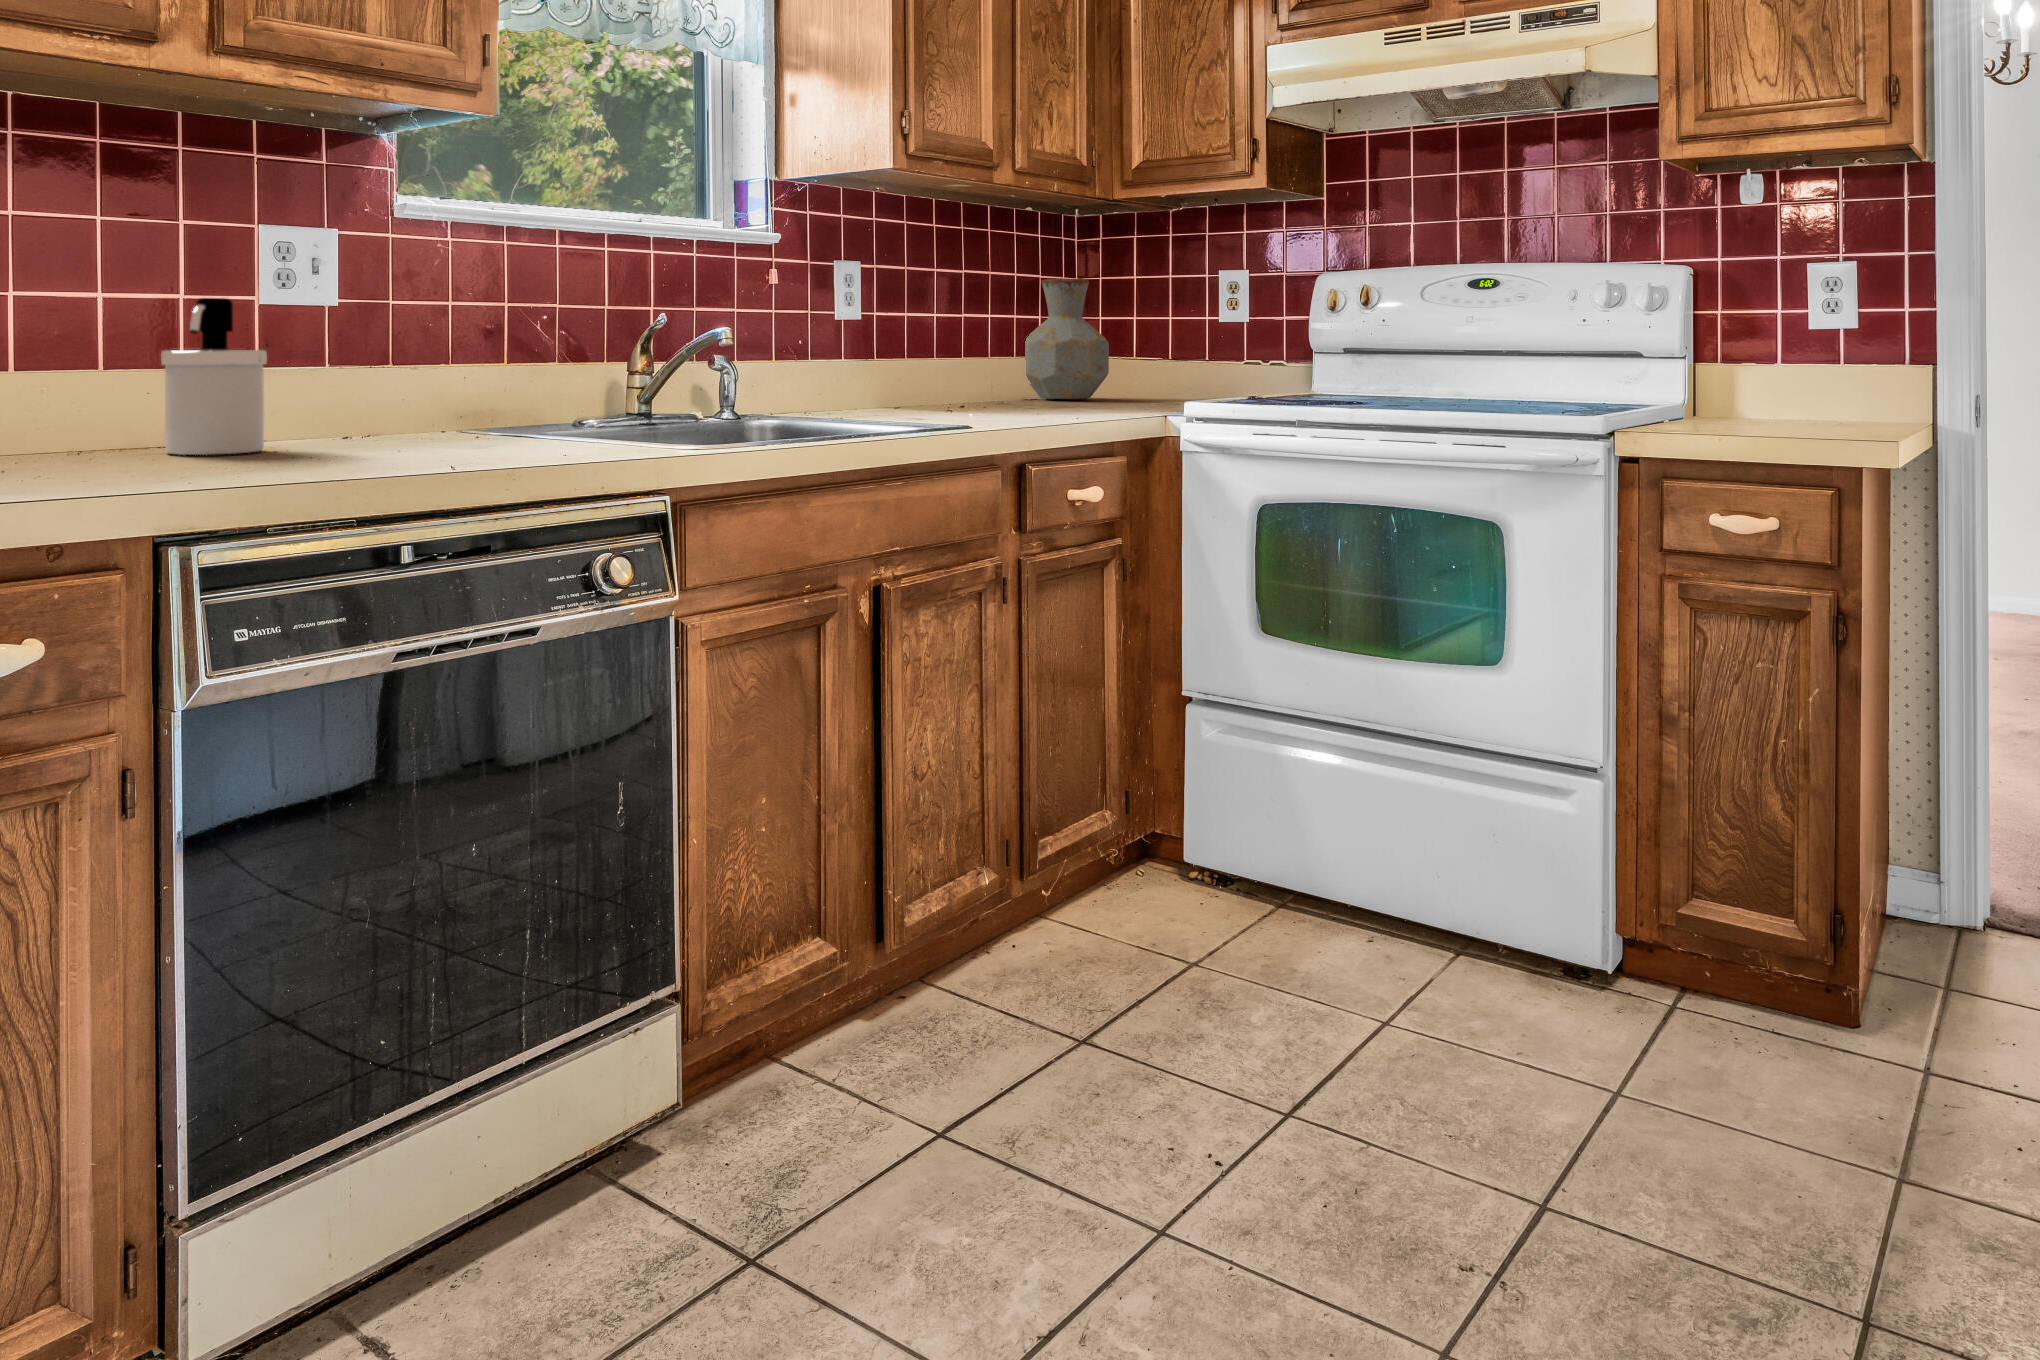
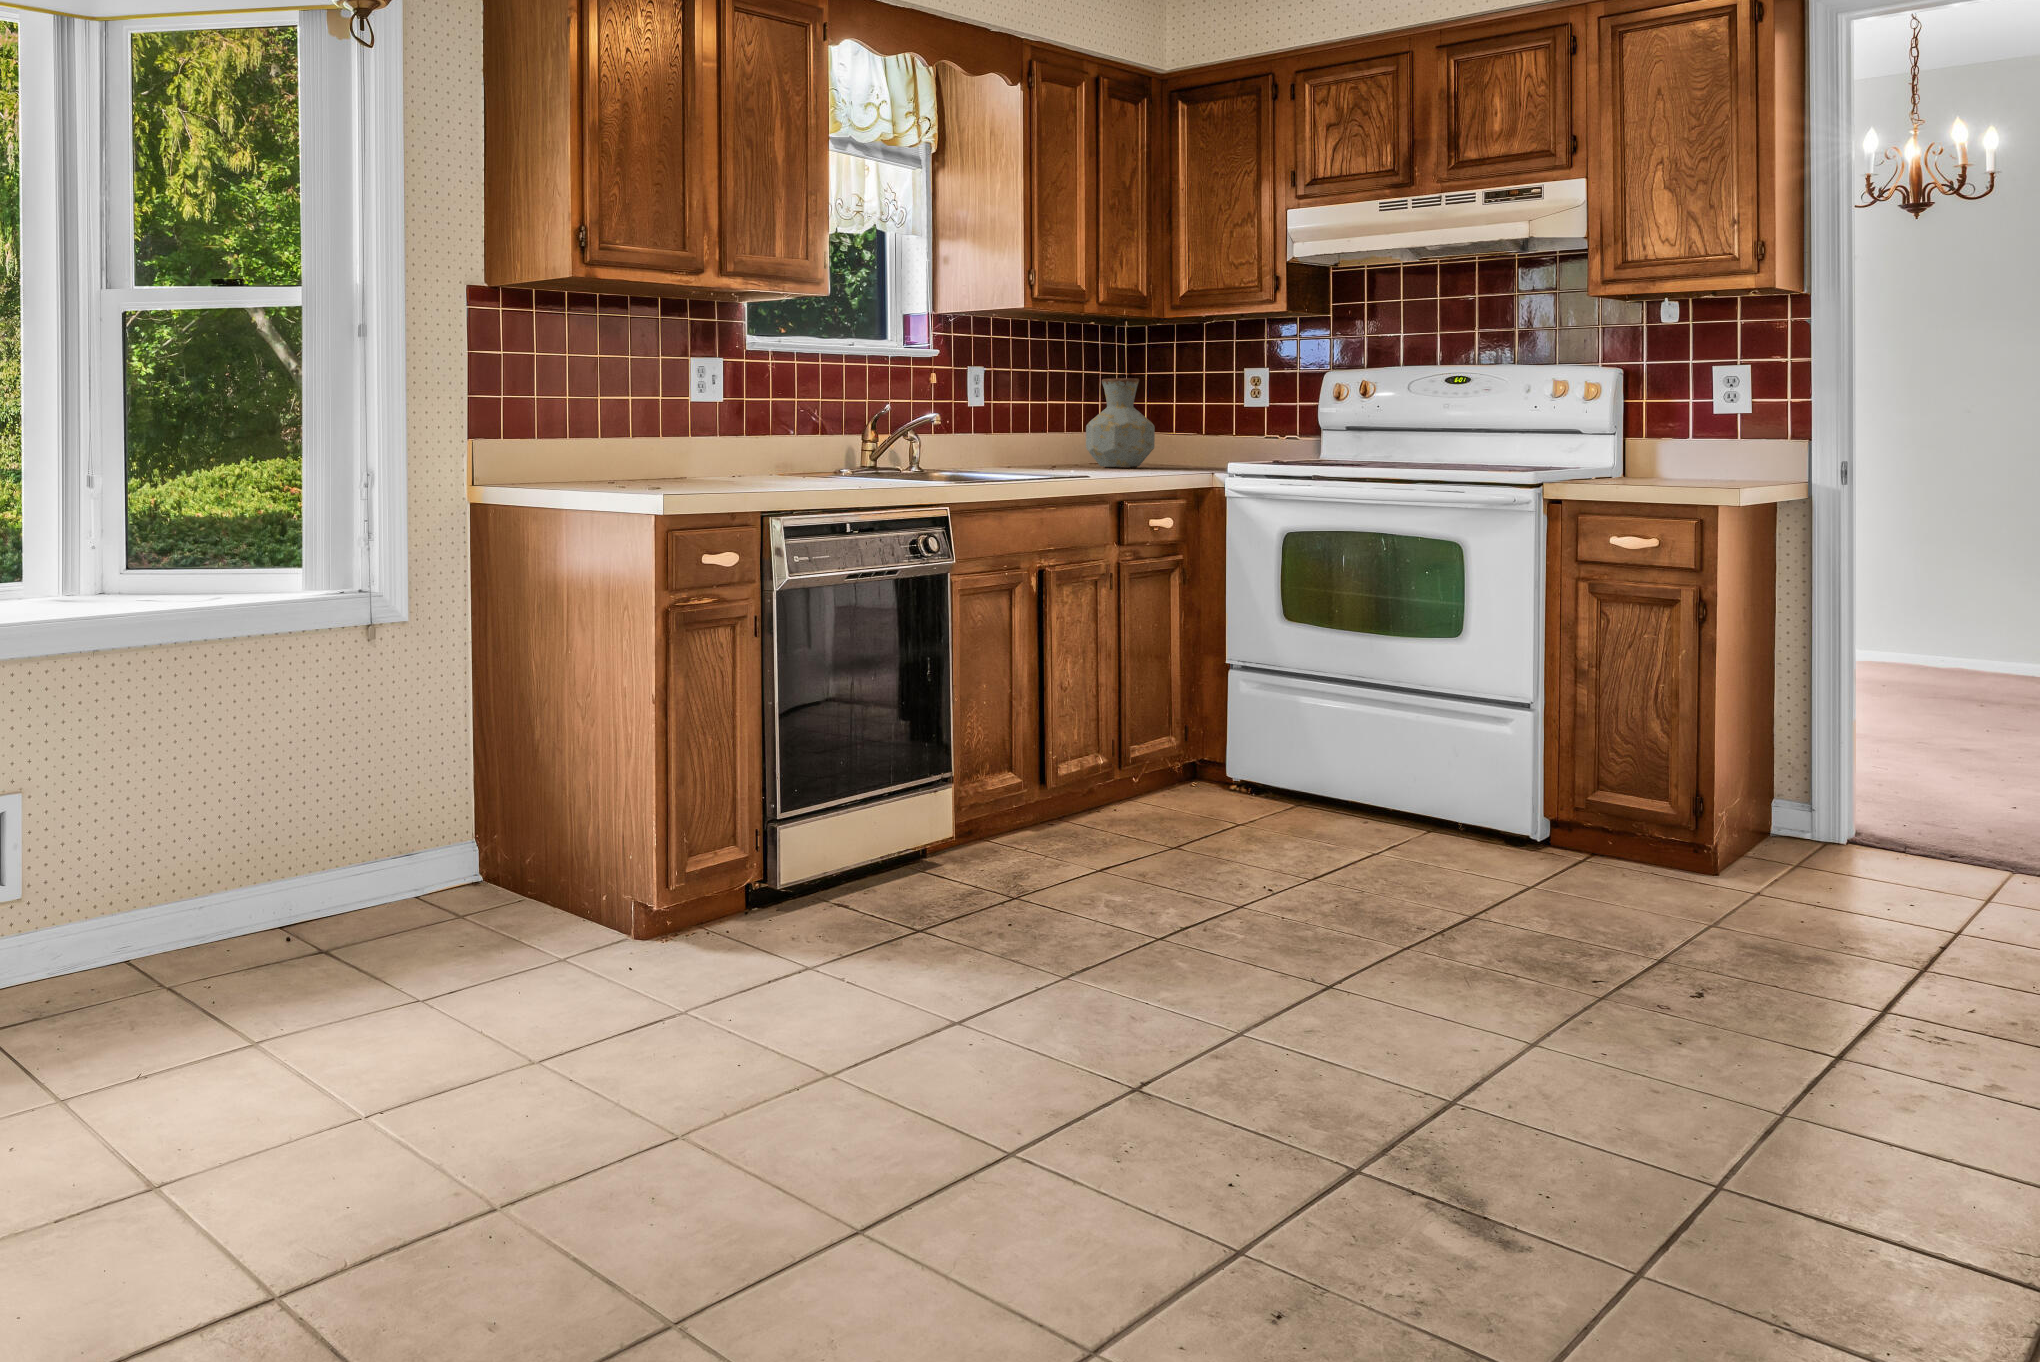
soap dispenser: present [161,298,267,455] -> none [679,401,729,483]

